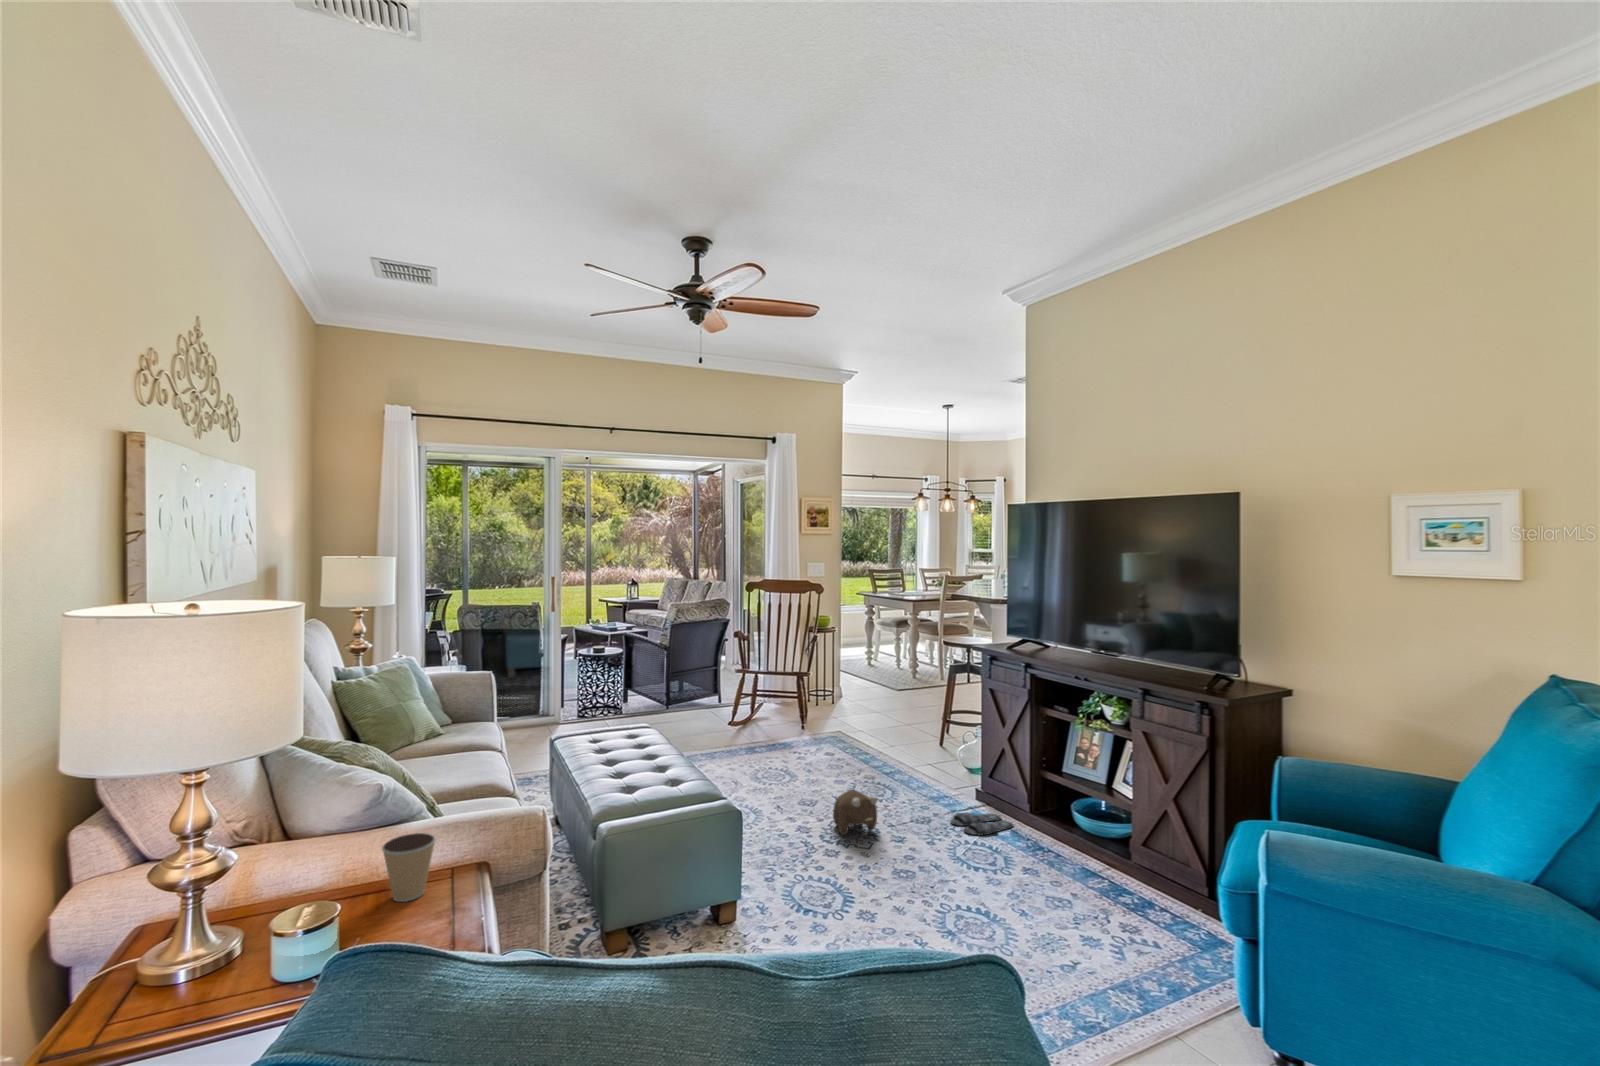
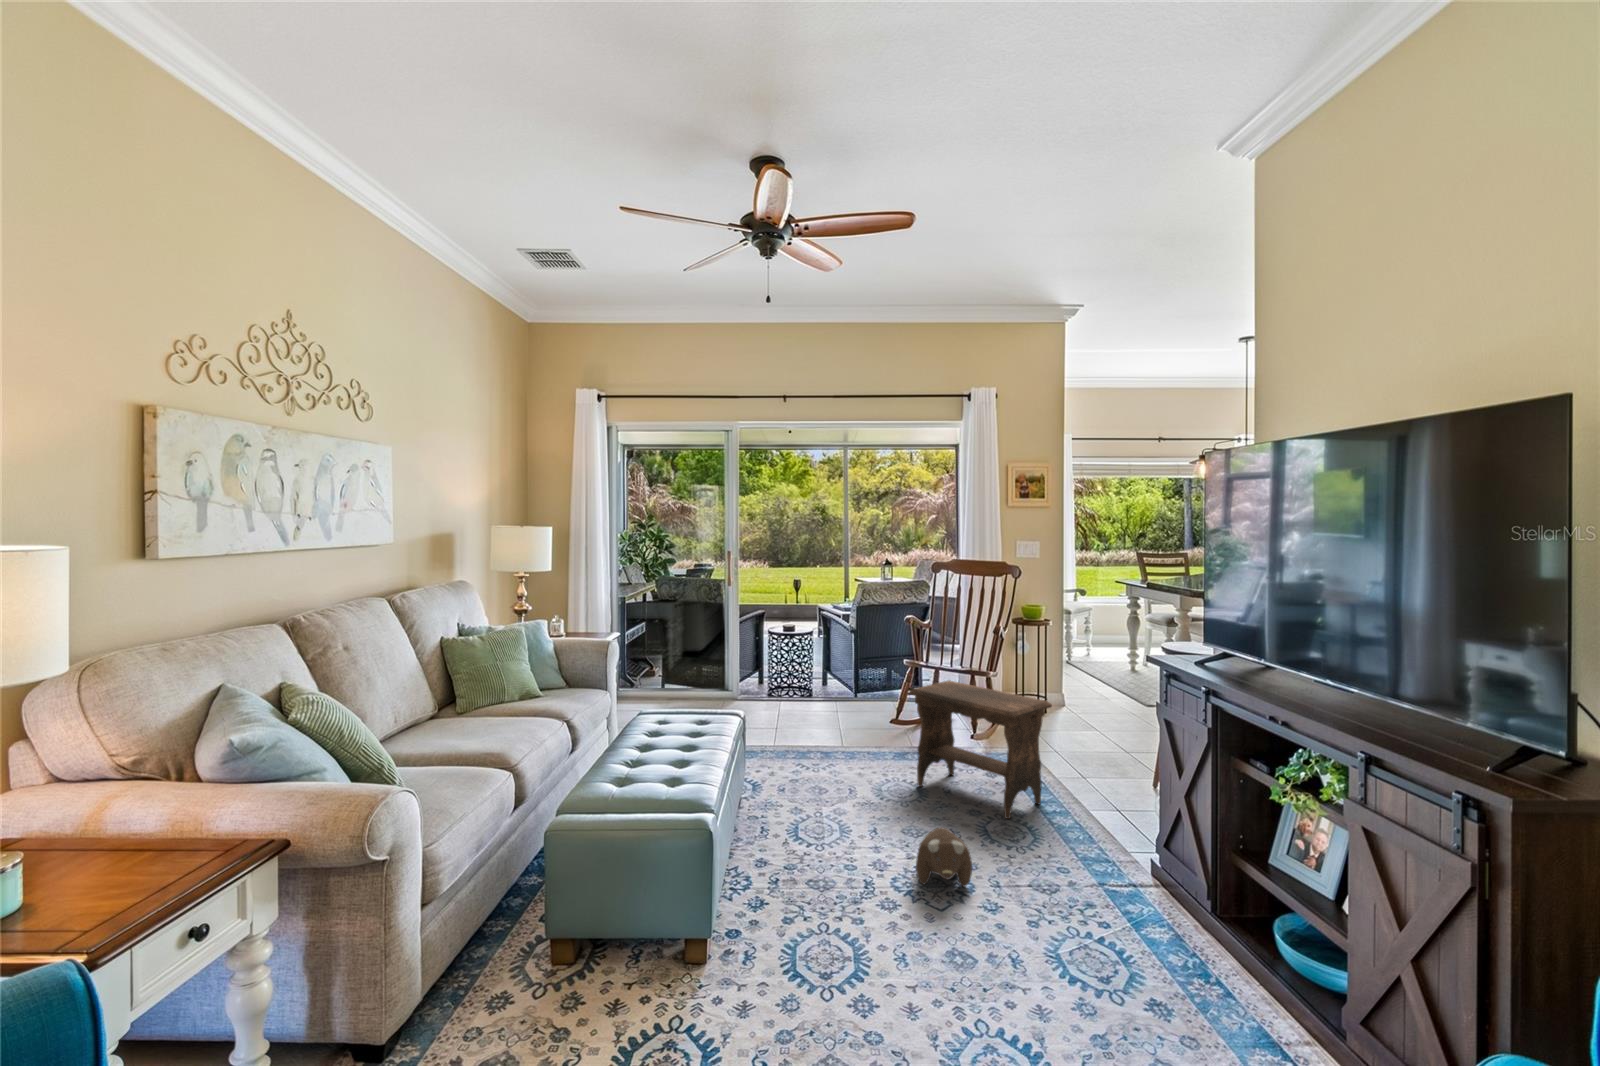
footstool: none [775,680,886,783] -> present [909,681,1052,819]
slippers: present [951,813,1013,835] -> none [1085,889,1183,930]
coffee cup: present [382,833,435,902] -> none [155,801,222,873]

